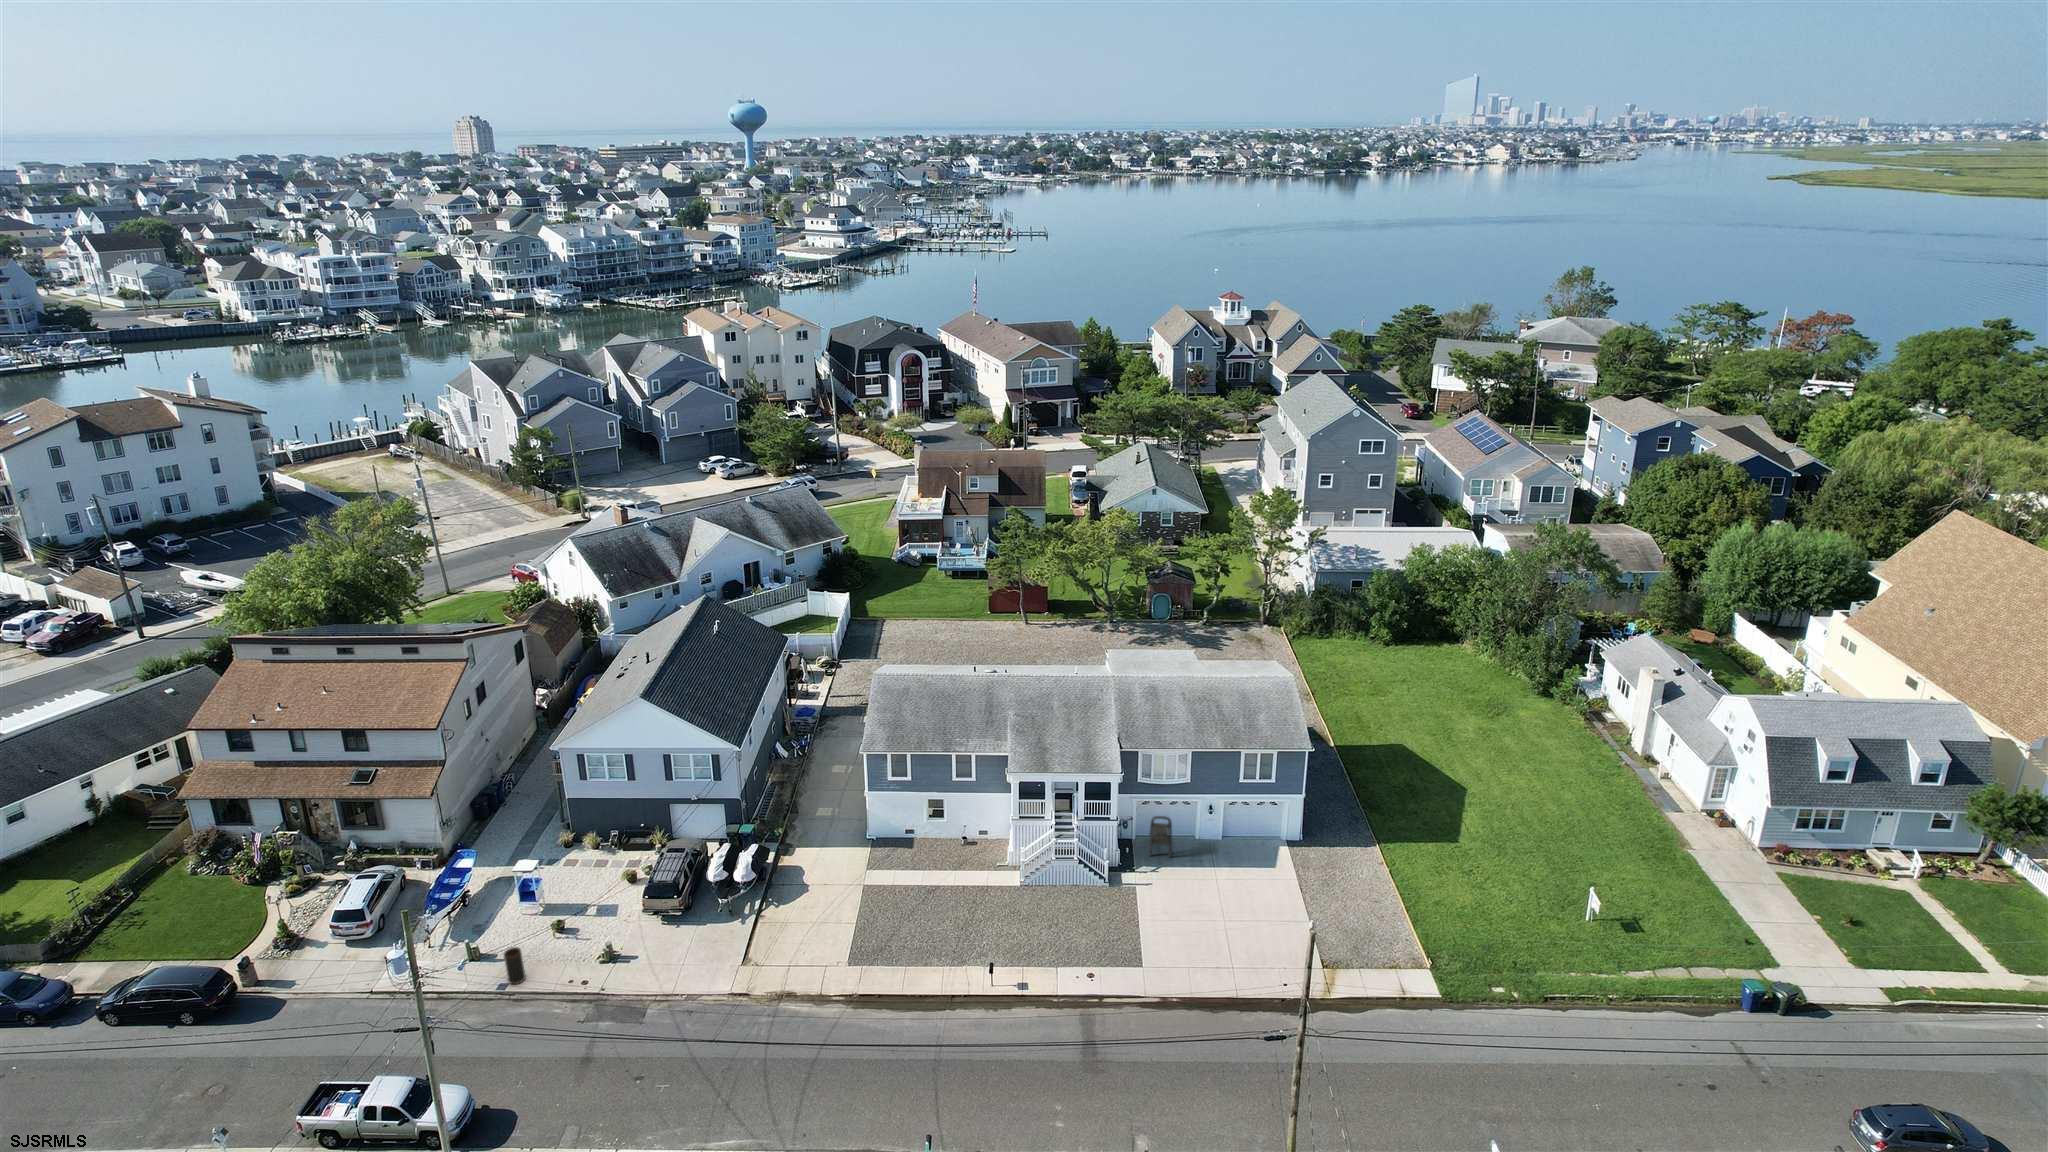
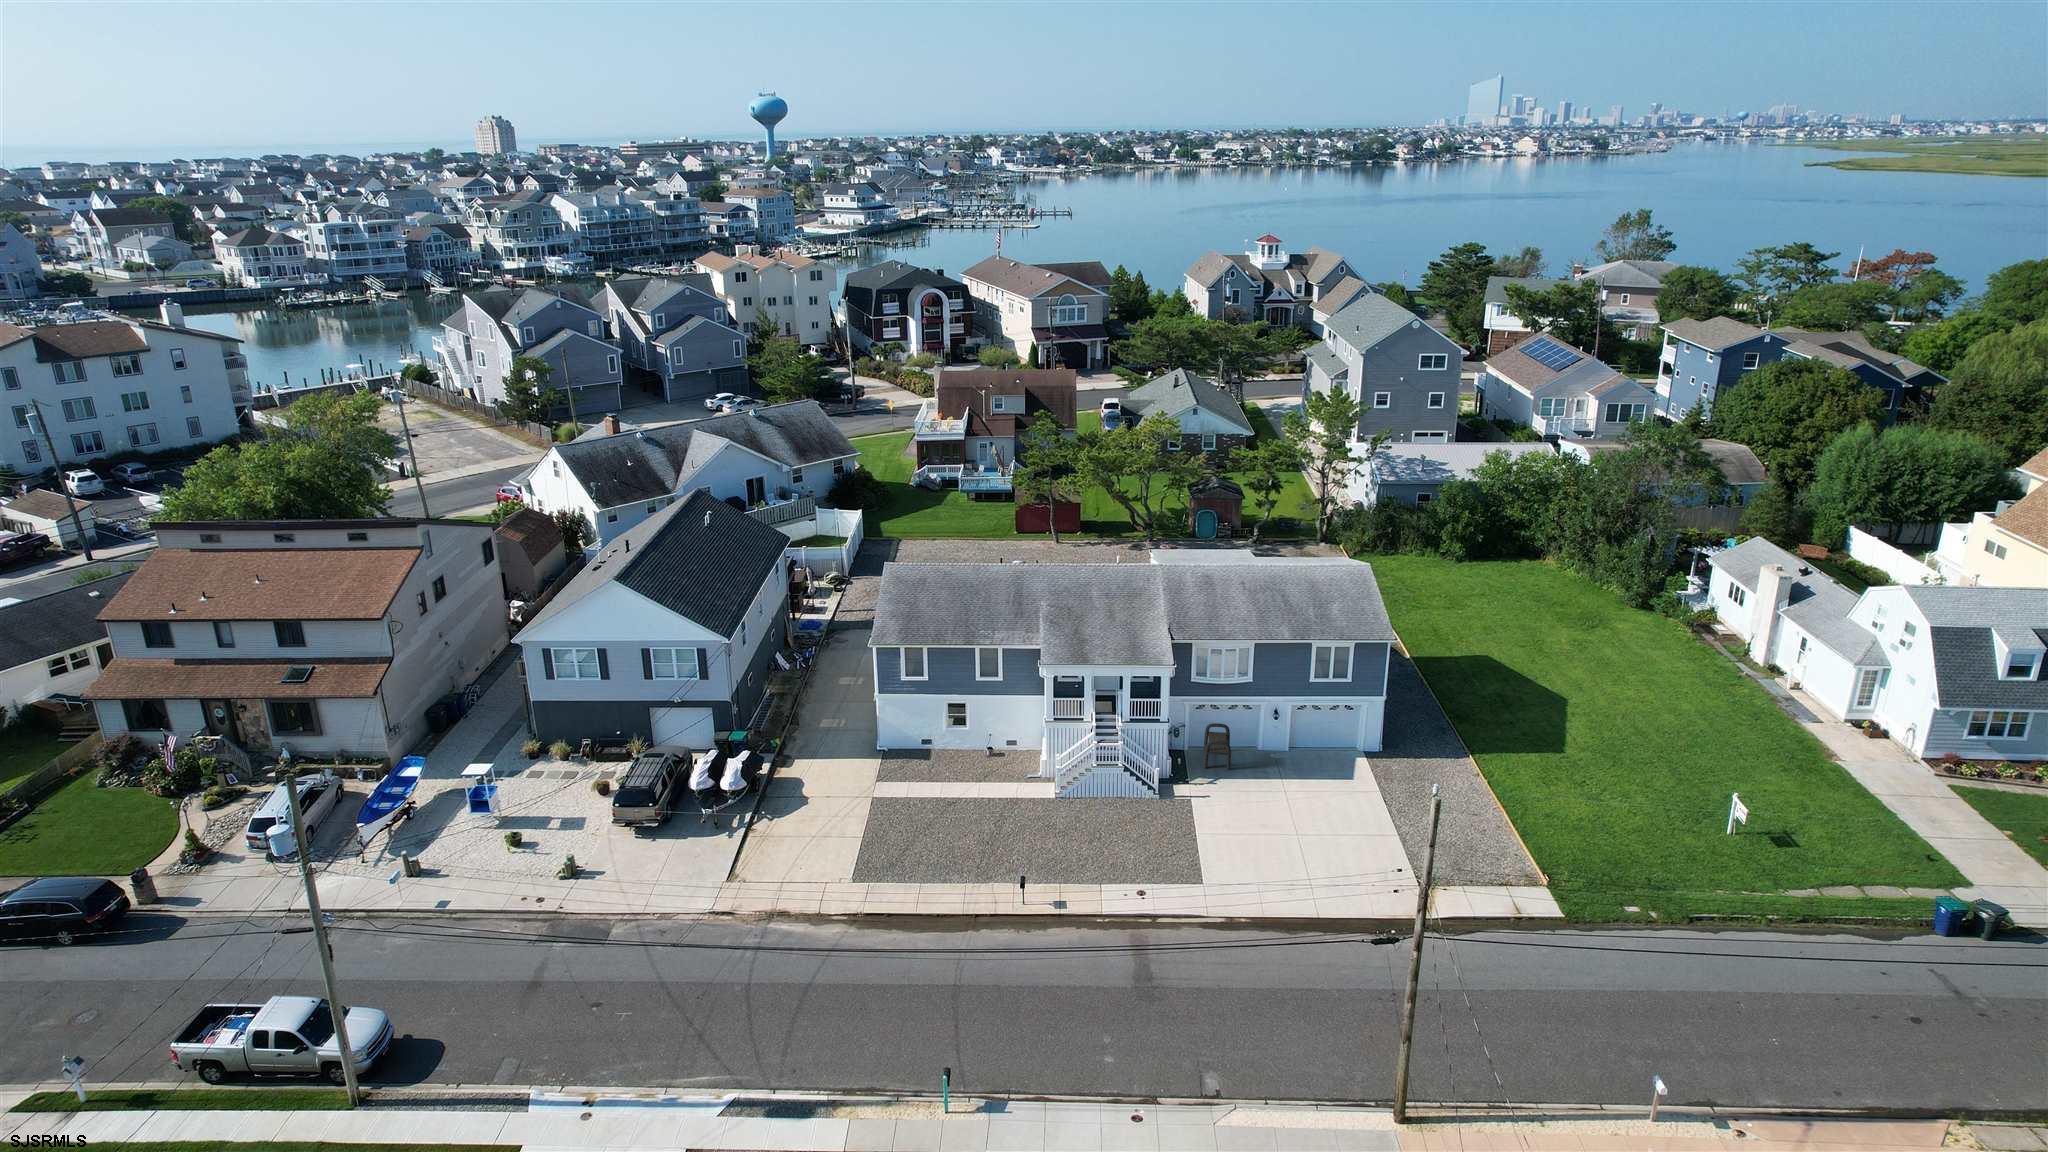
trash can: present [504,947,526,985] -> none [445,857,472,901]

